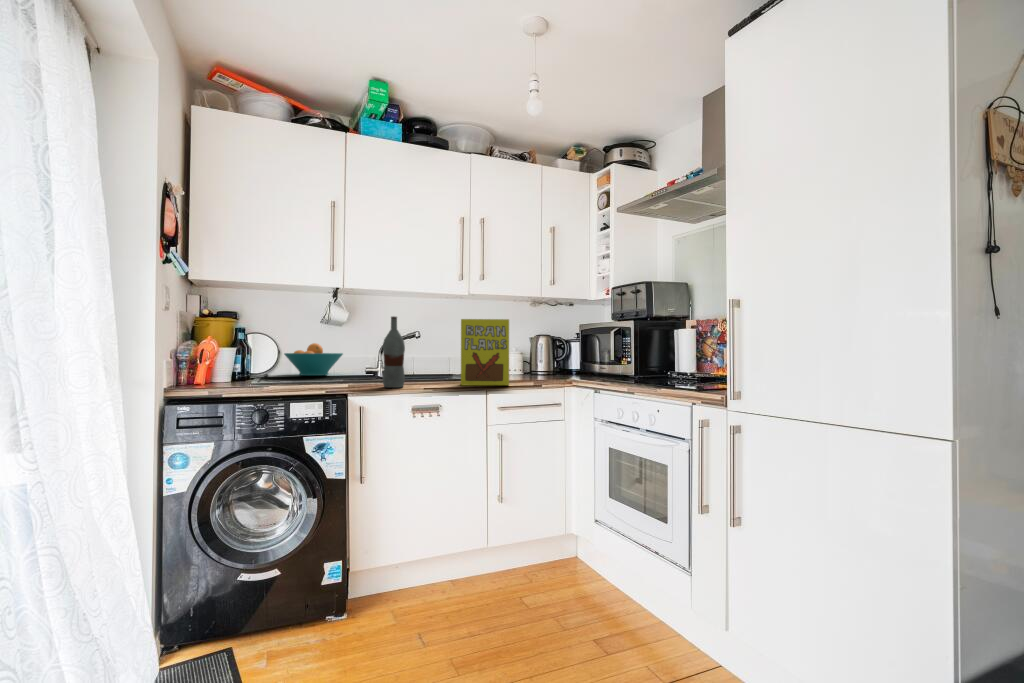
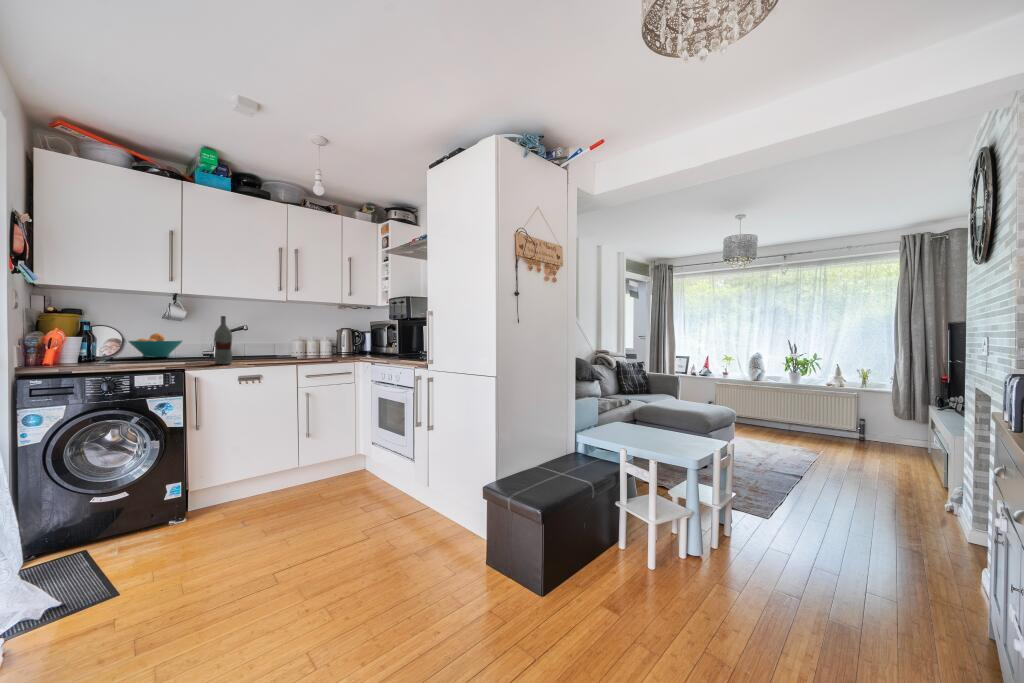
cereal box: present [461,319,509,385] -> none [277,318,313,362]

